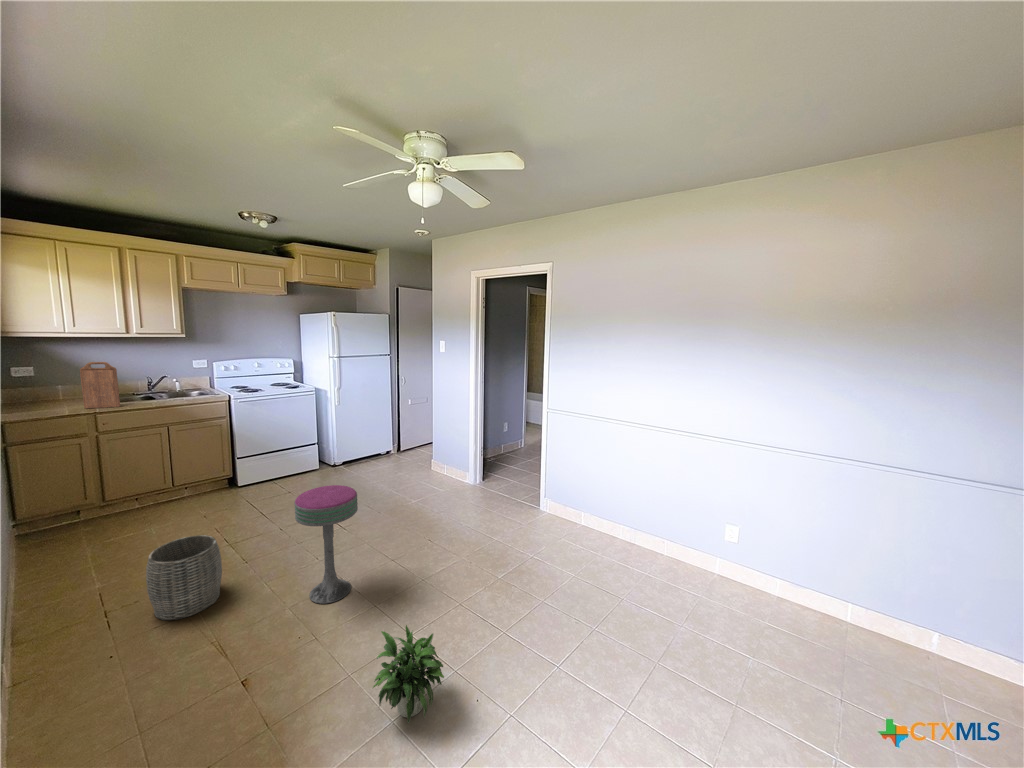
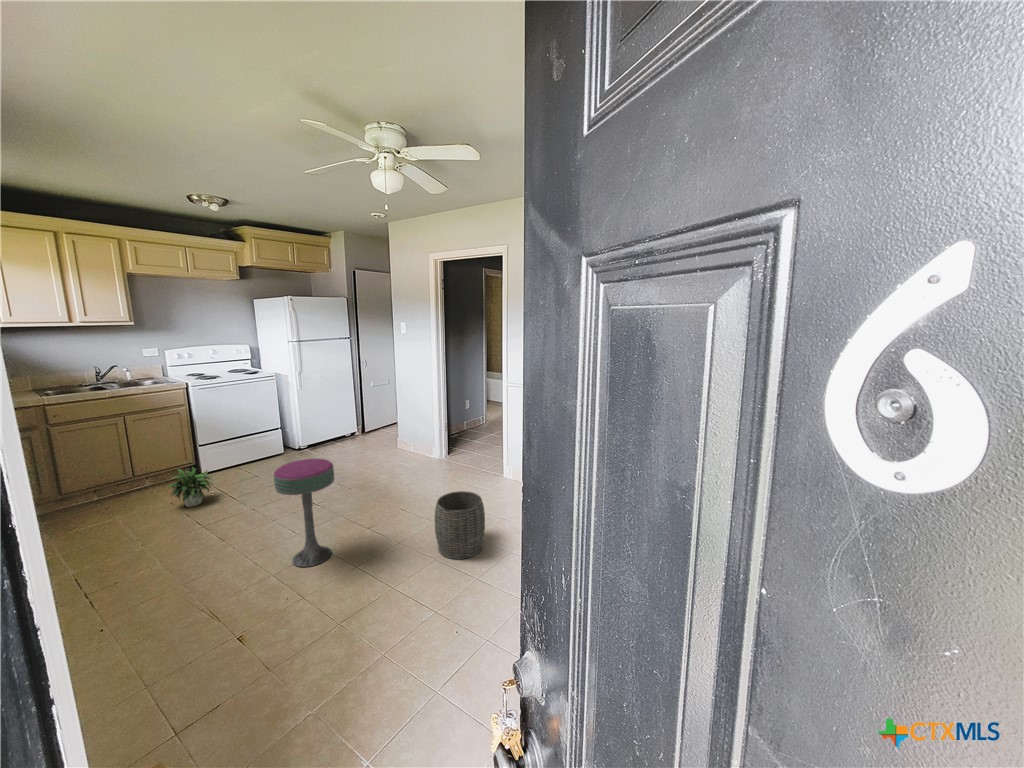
cutting board: present [80,362,120,408] -> none [24,351,72,400]
woven basket: present [146,535,222,620] -> present [435,491,485,559]
potted plant: present [373,625,444,723] -> present [168,467,213,507]

